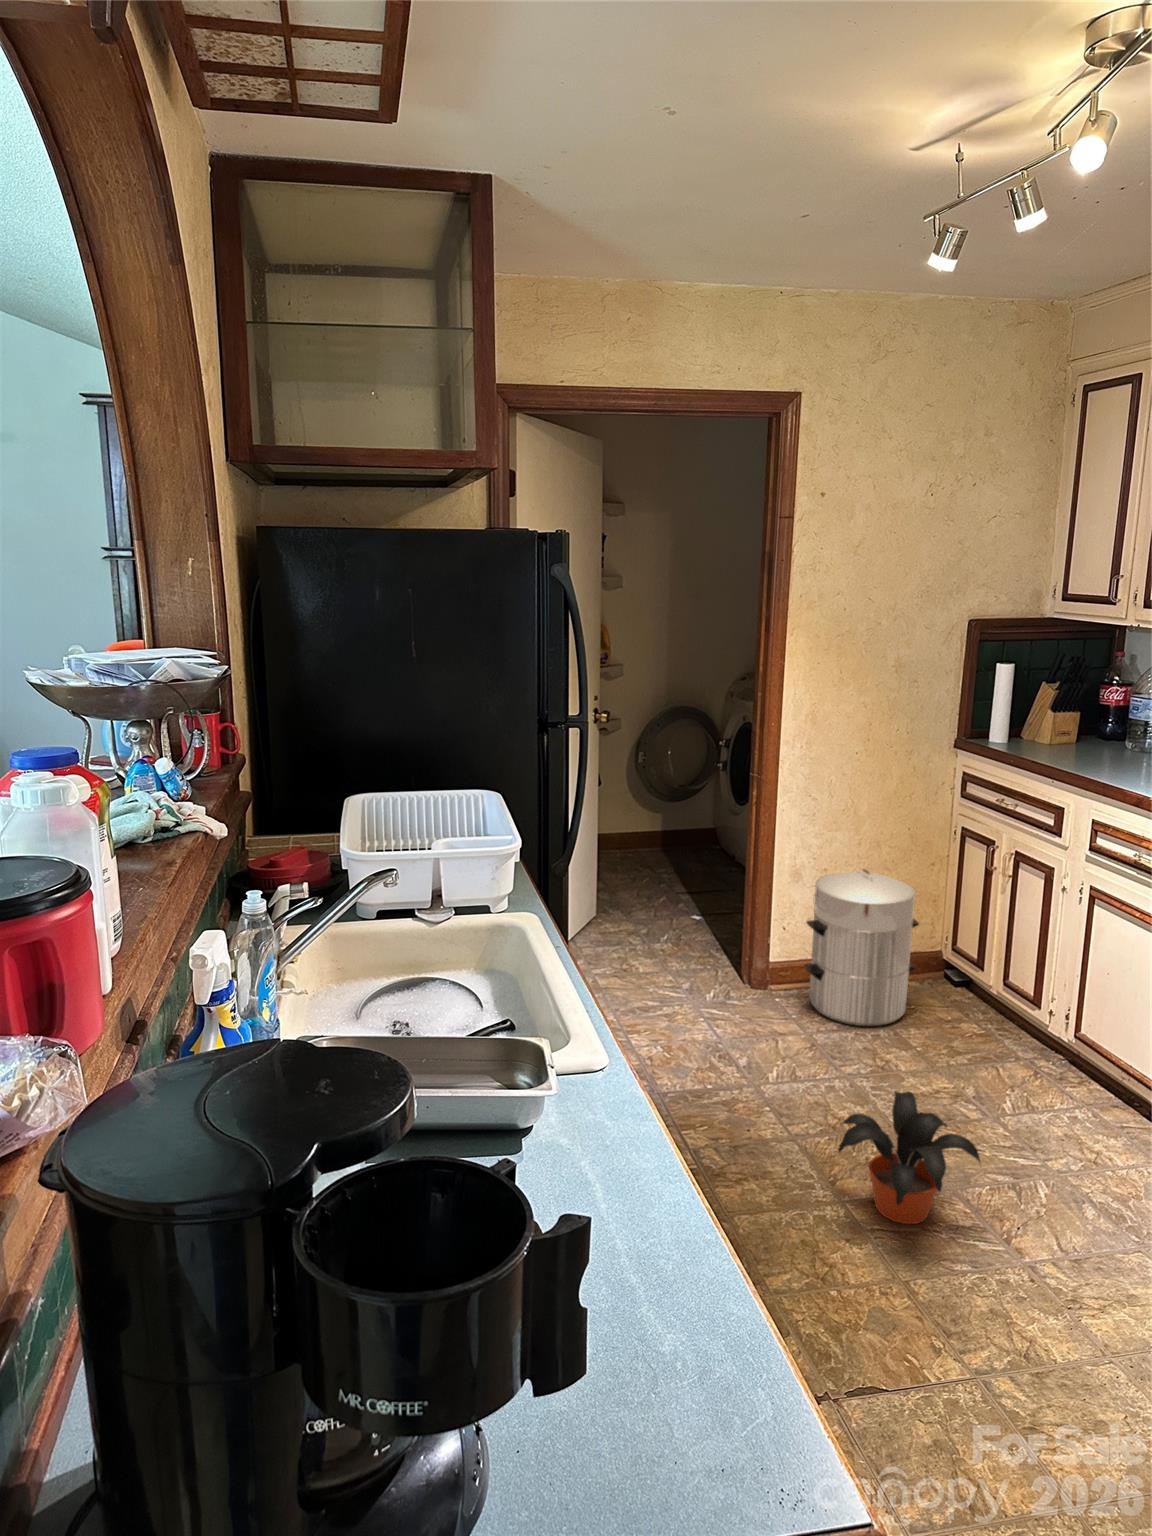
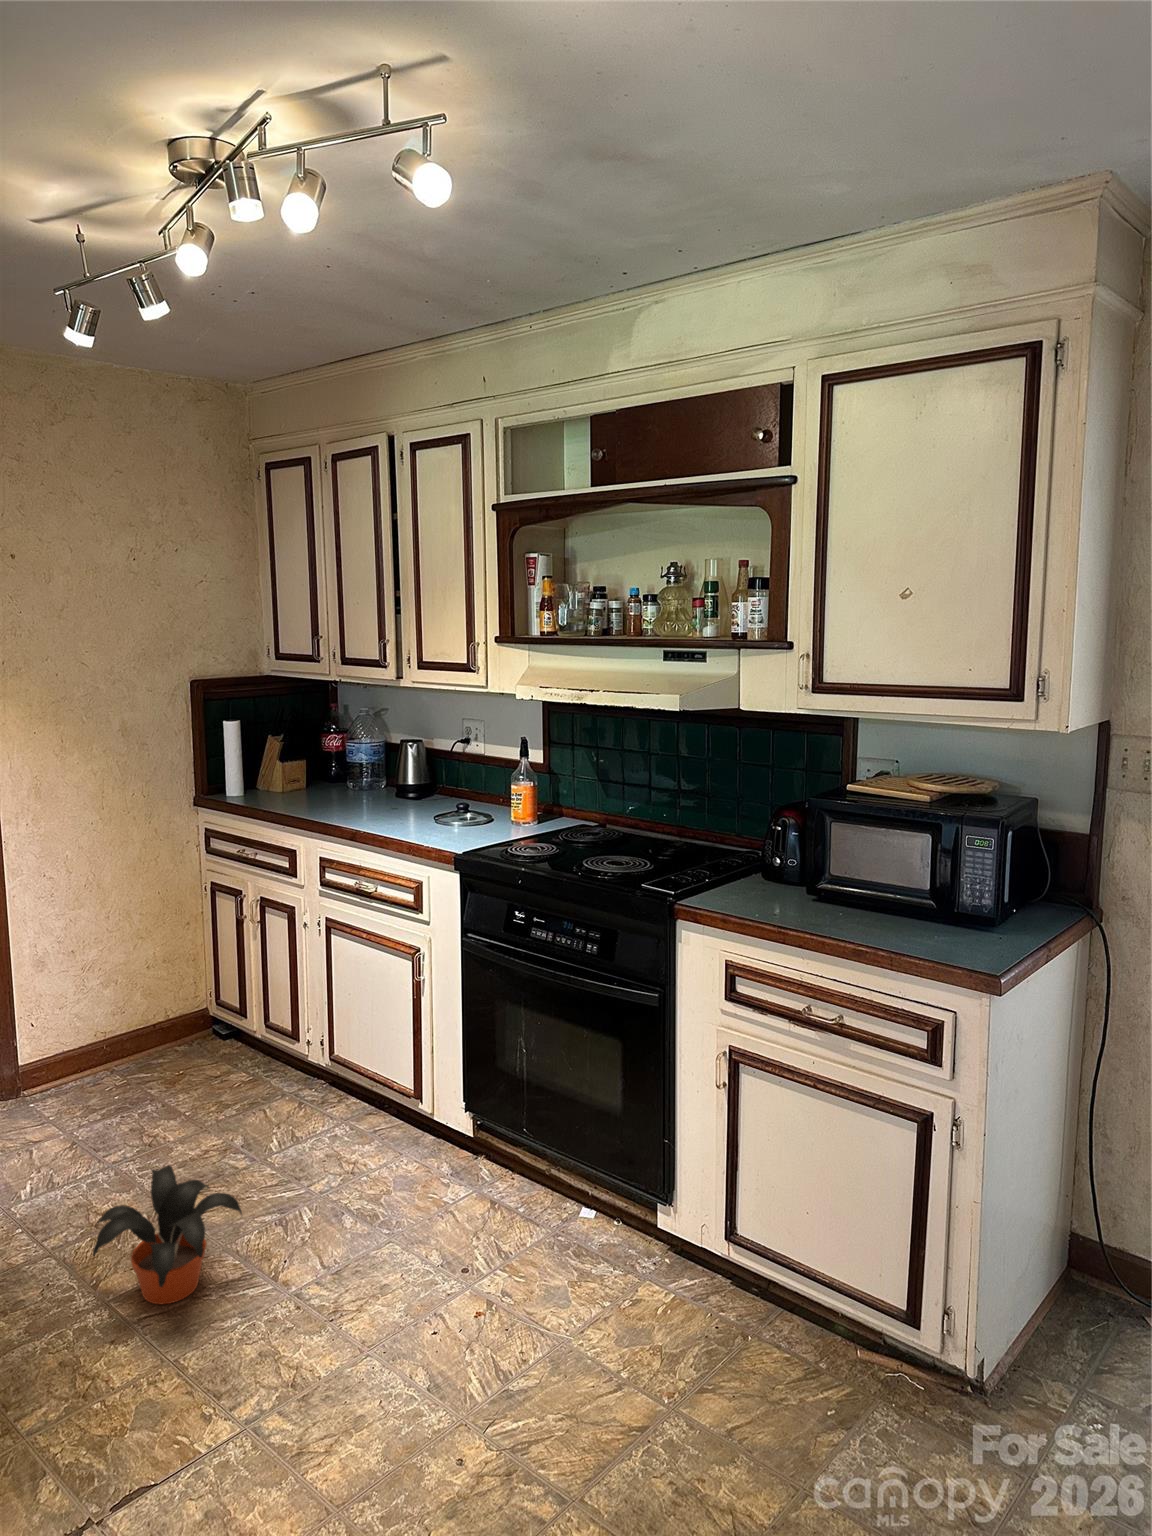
waste bin: present [804,868,919,1026] -> none [51,941,179,1110]

